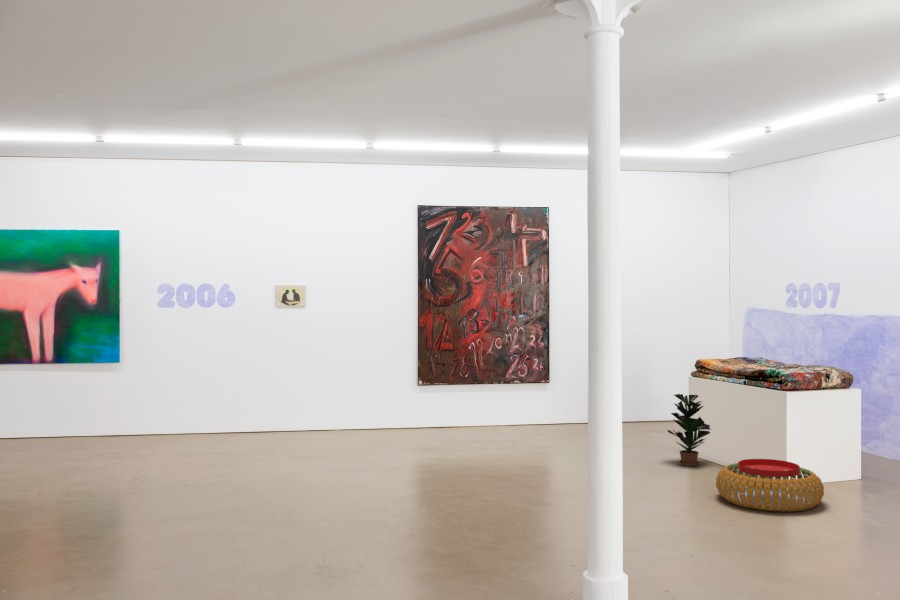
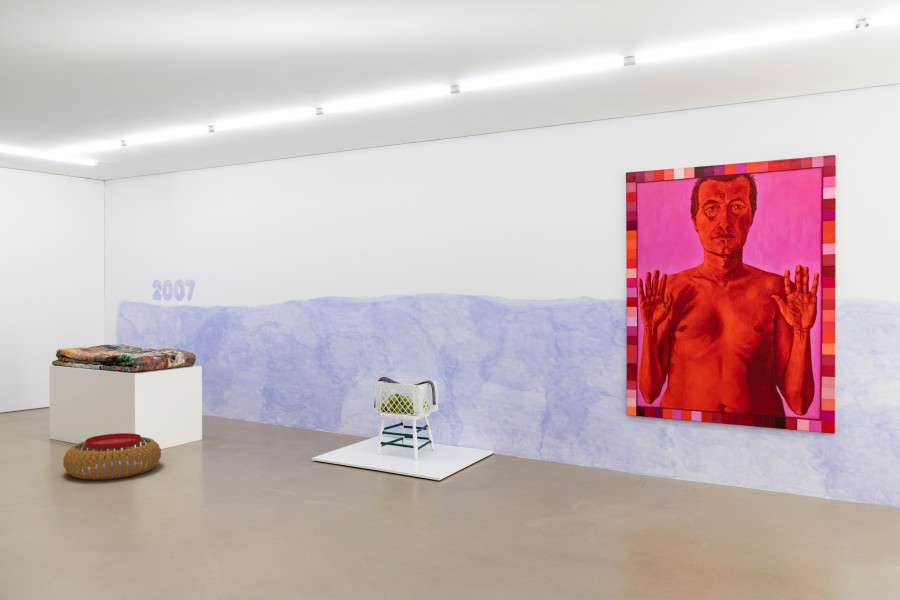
potted plant: present [668,394,710,466] -> none [23,381,69,450]

